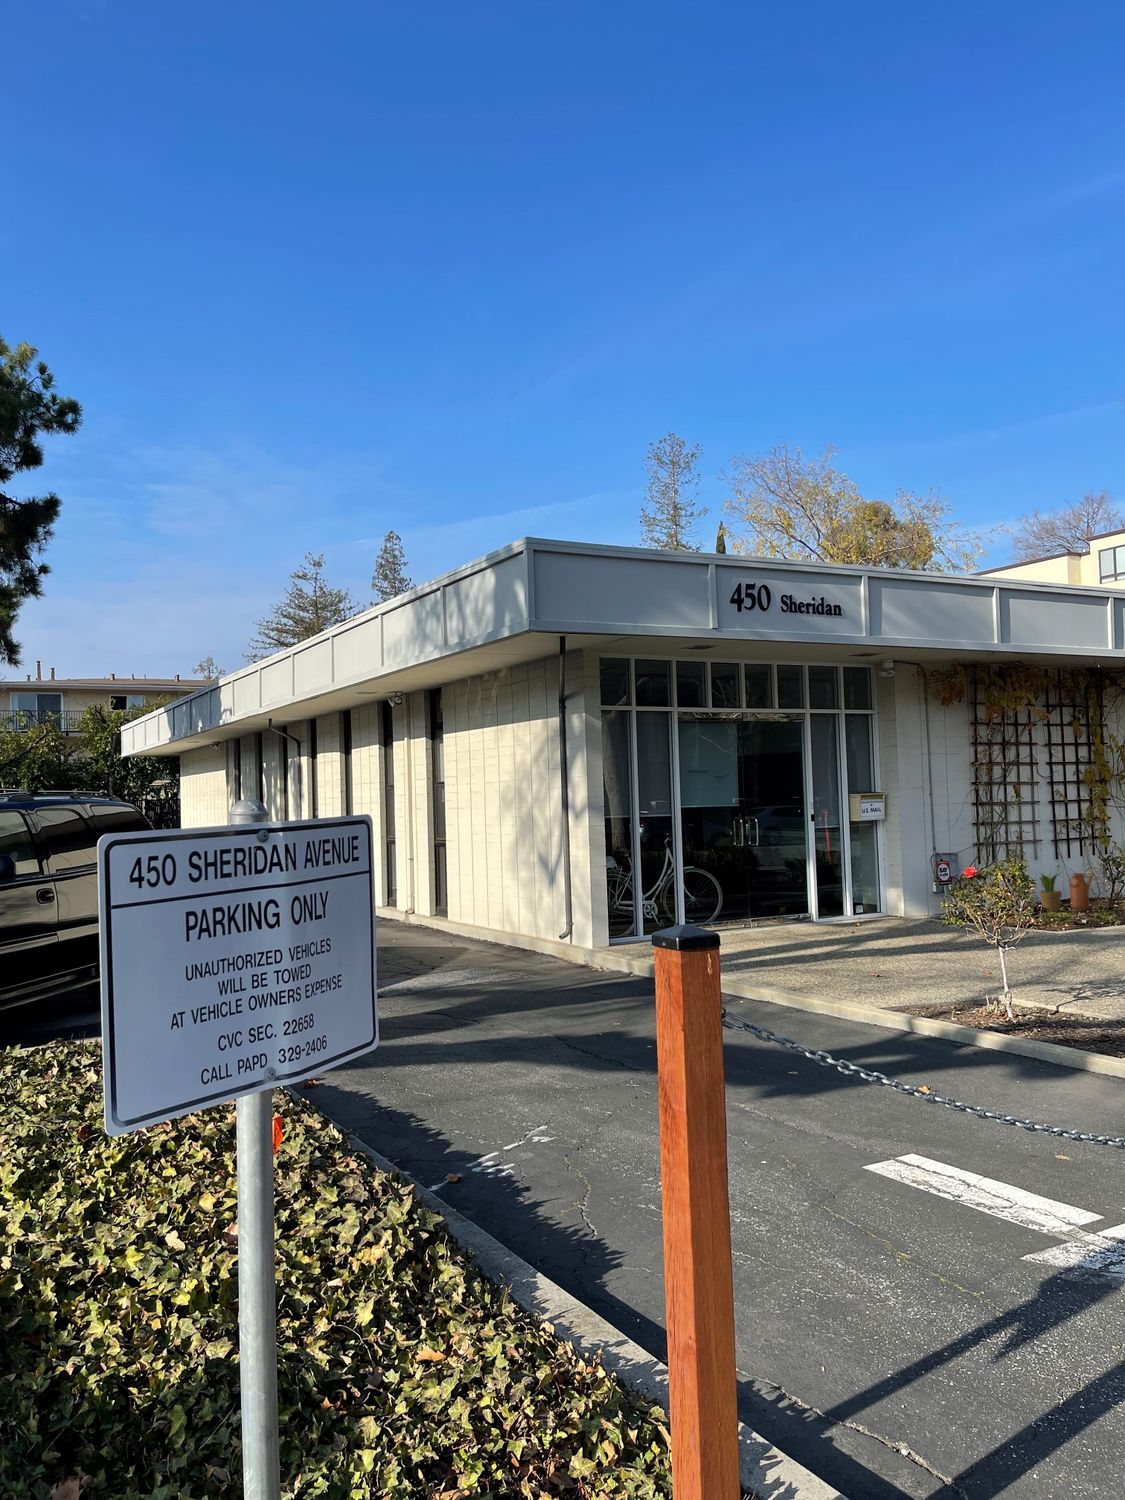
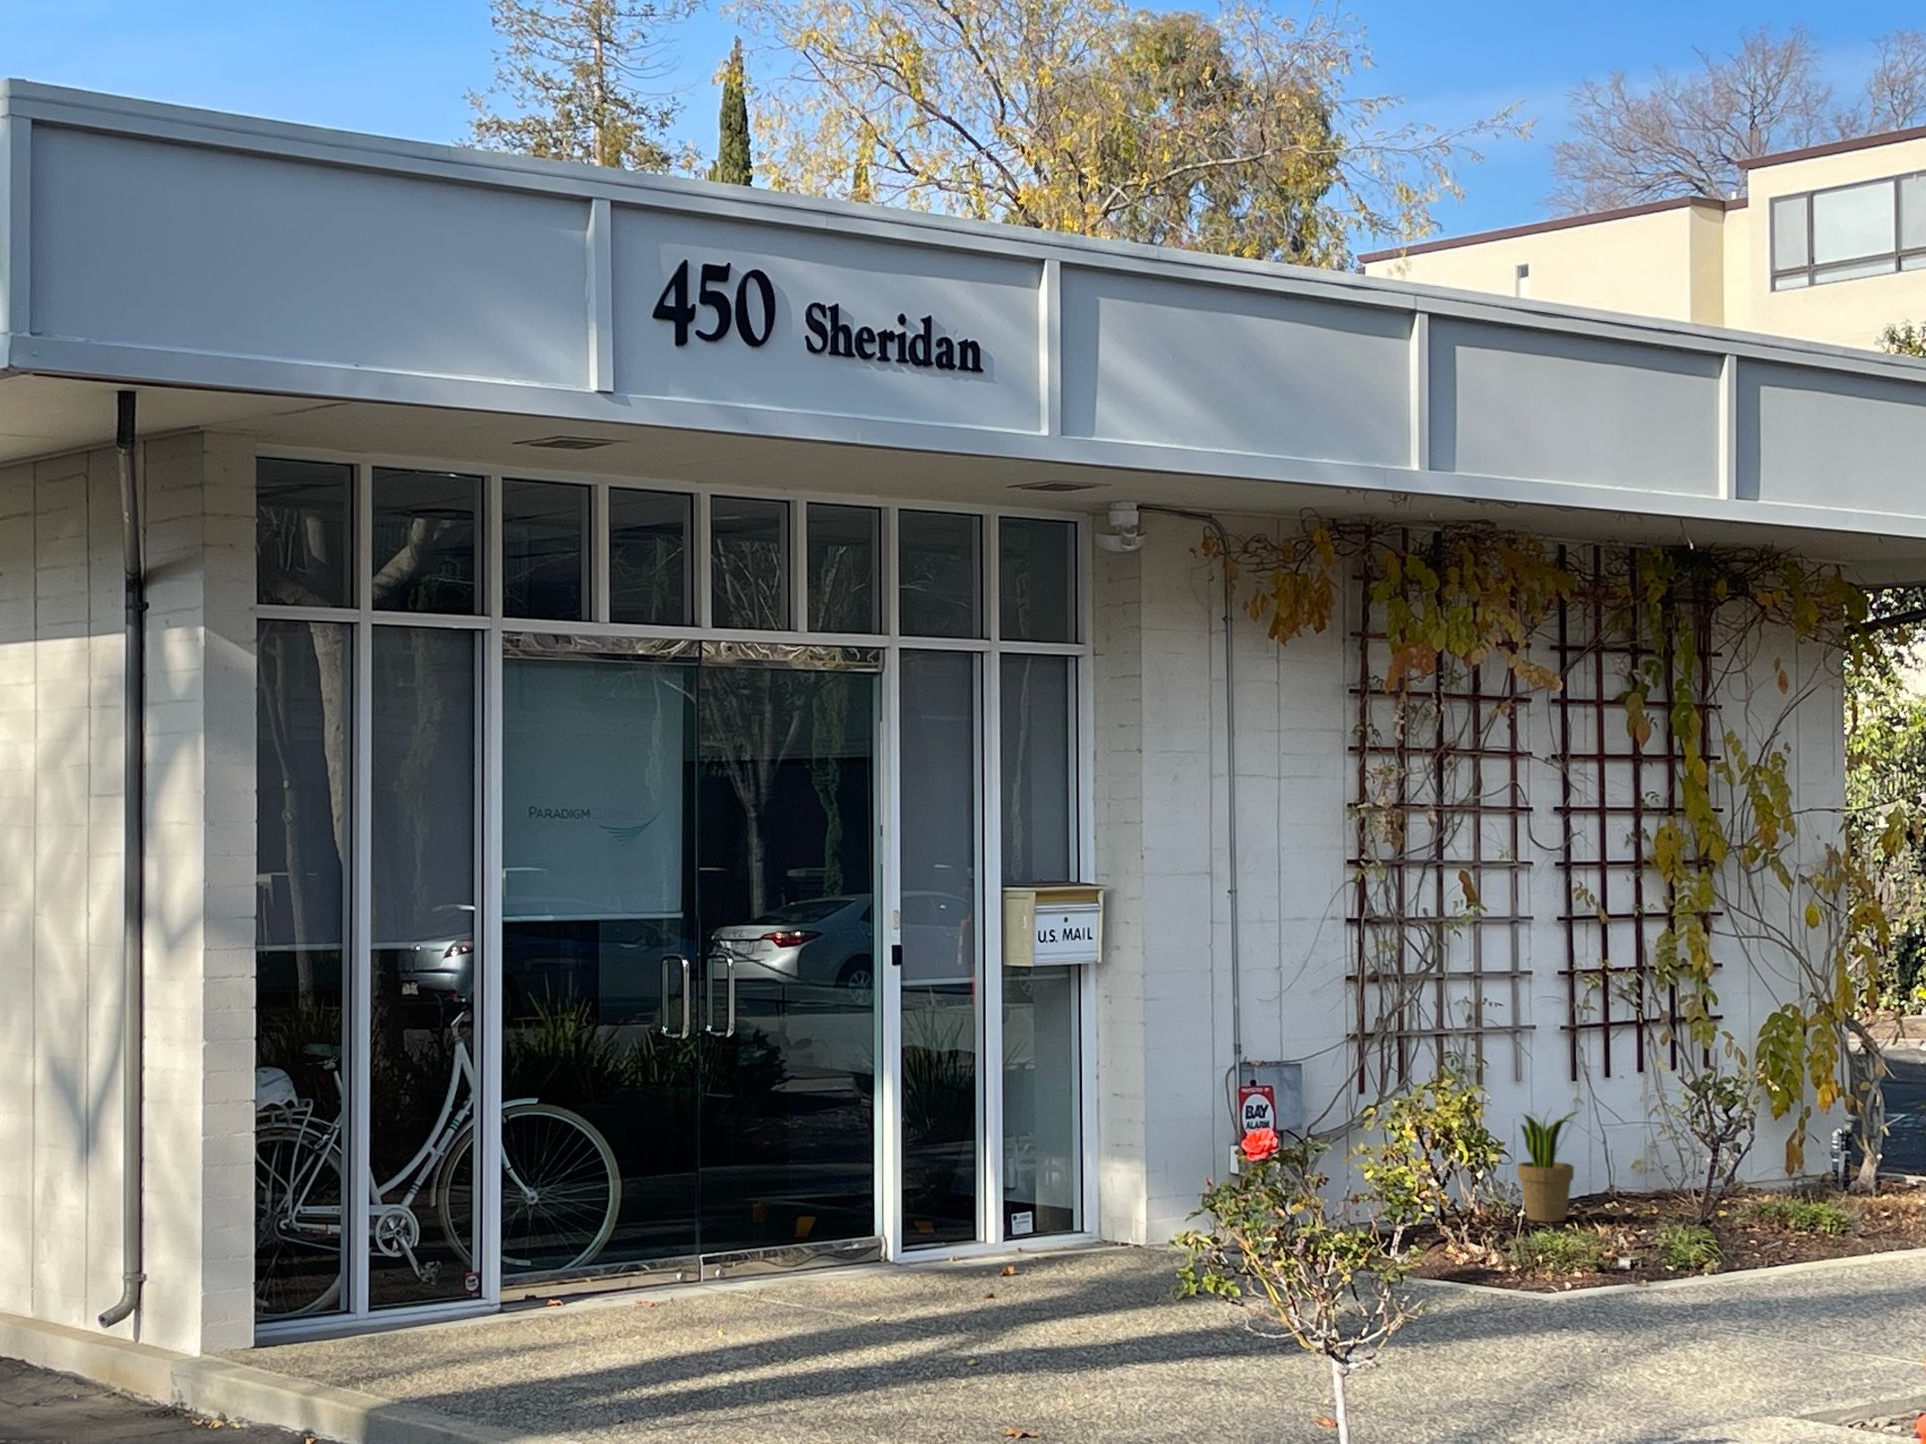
watering can: present [1070,872,1093,909] -> none [1597,1108,1661,1213]

